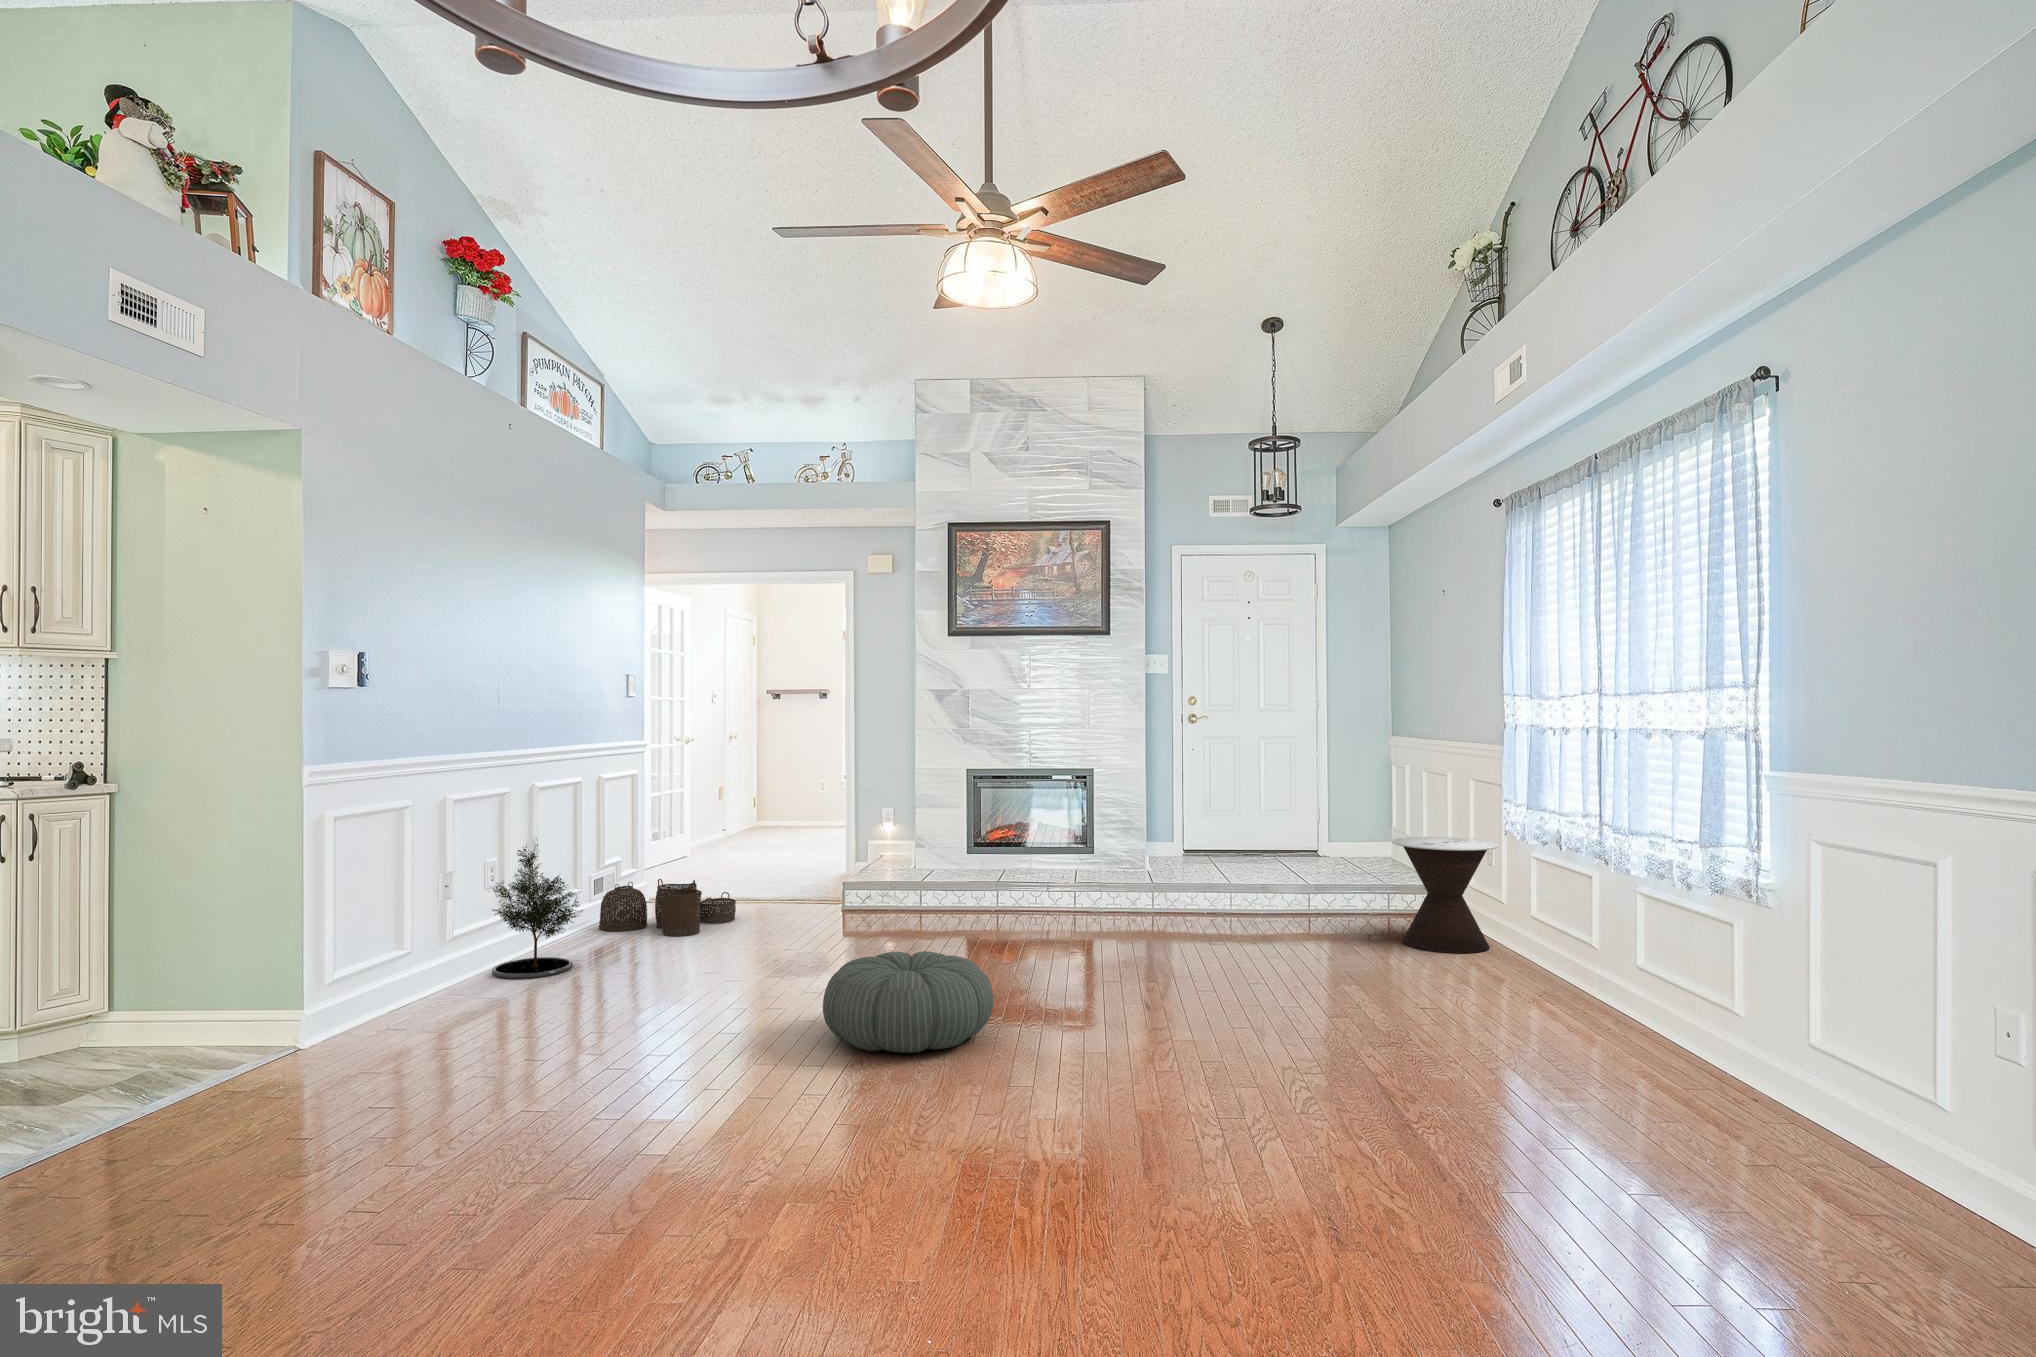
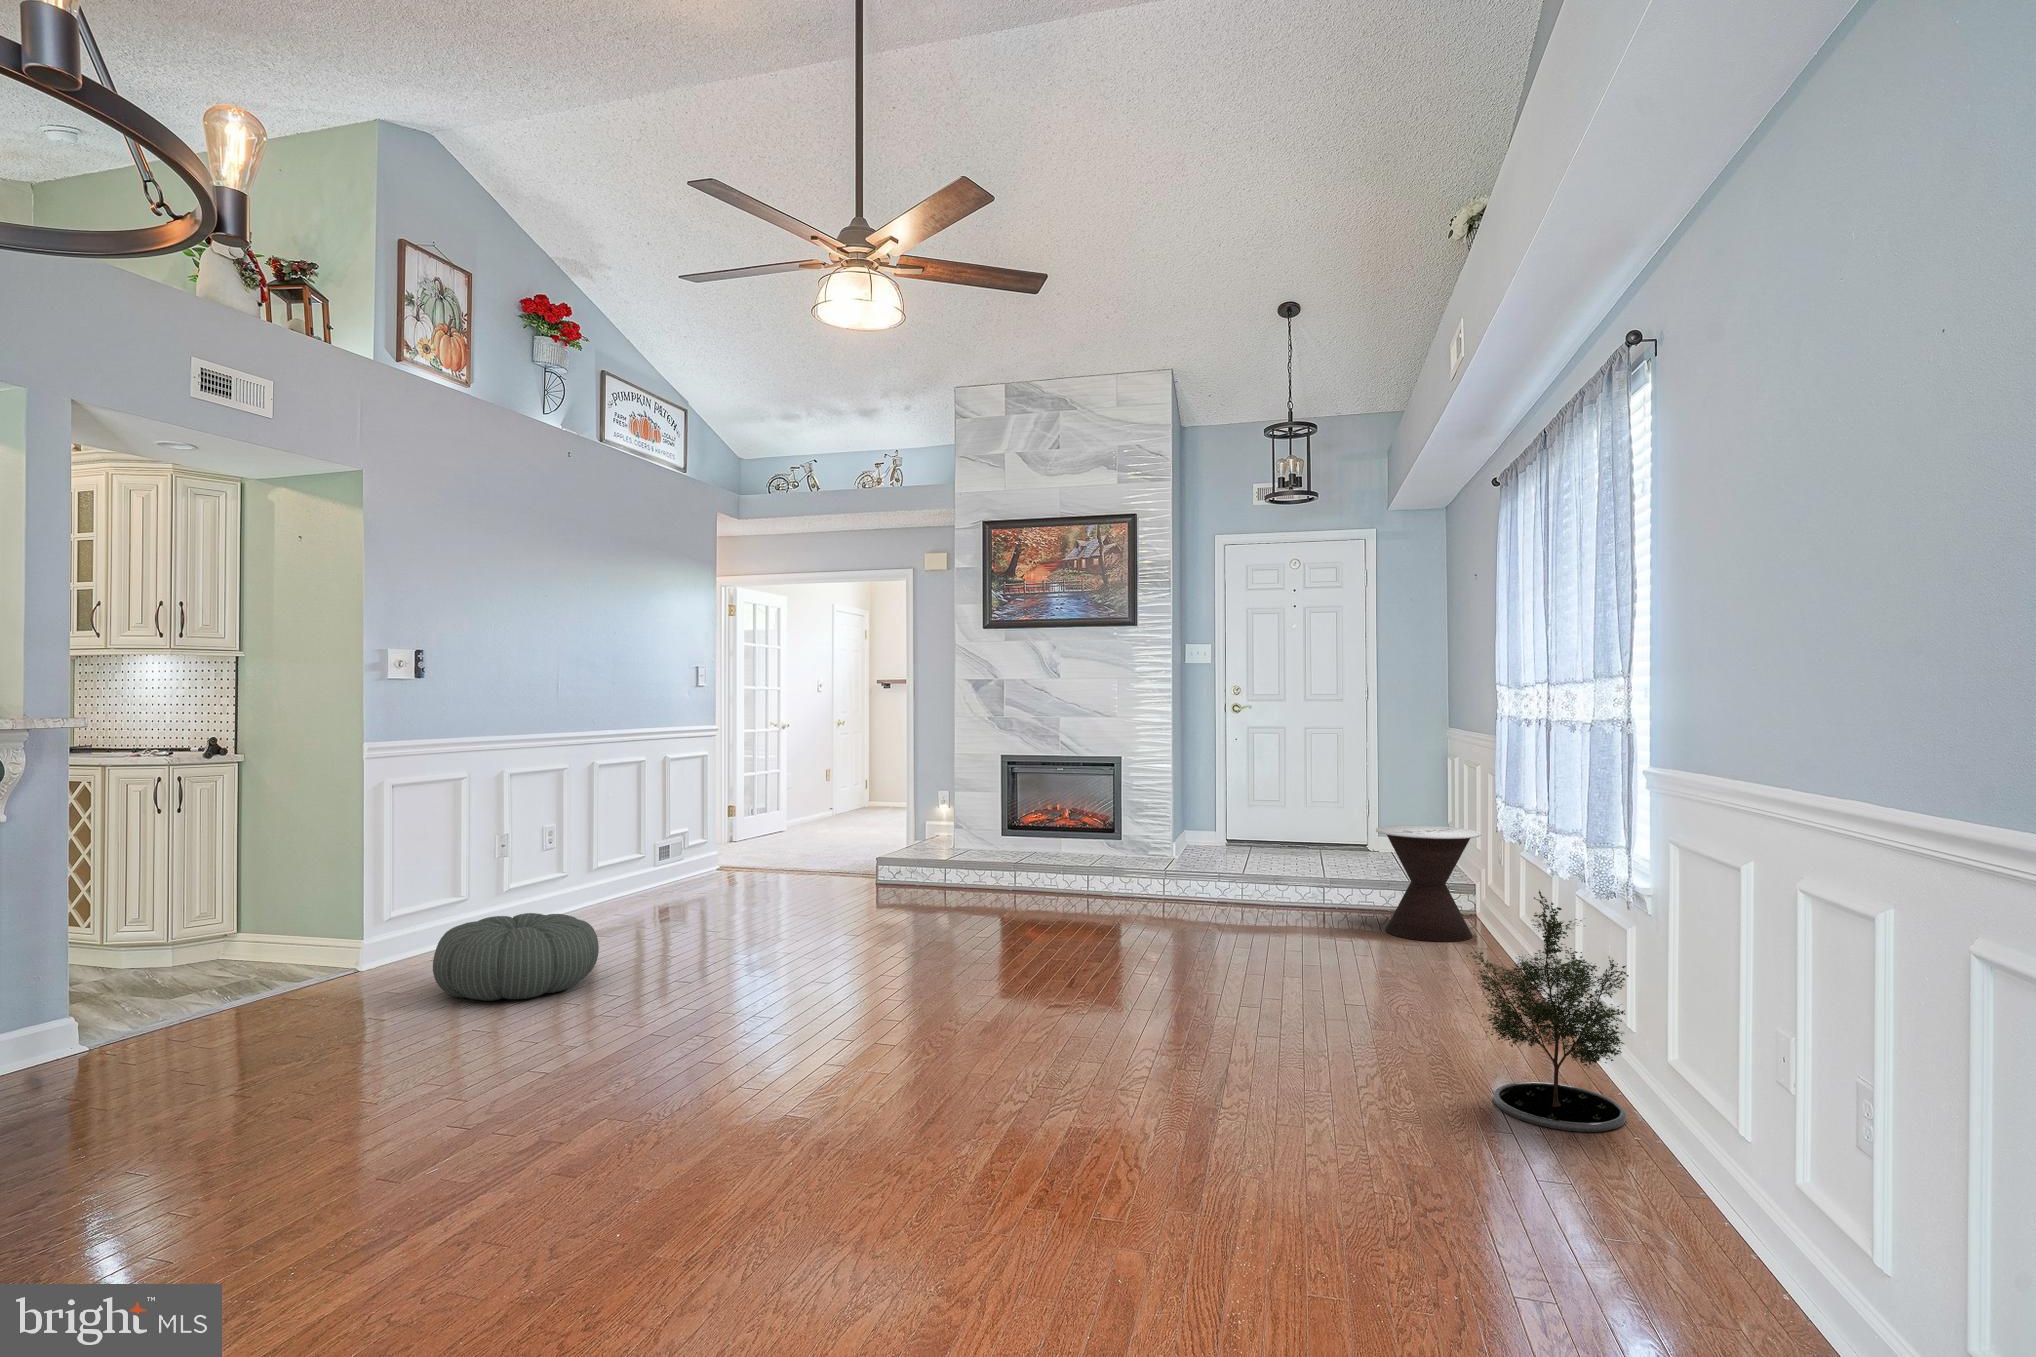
potted tree: present [489,838,583,979] -> present [1466,891,1629,1132]
woven basket: present [599,879,736,936] -> none [663,848,783,898]
pouf: present [823,951,993,1053] -> present [433,913,599,1001]

